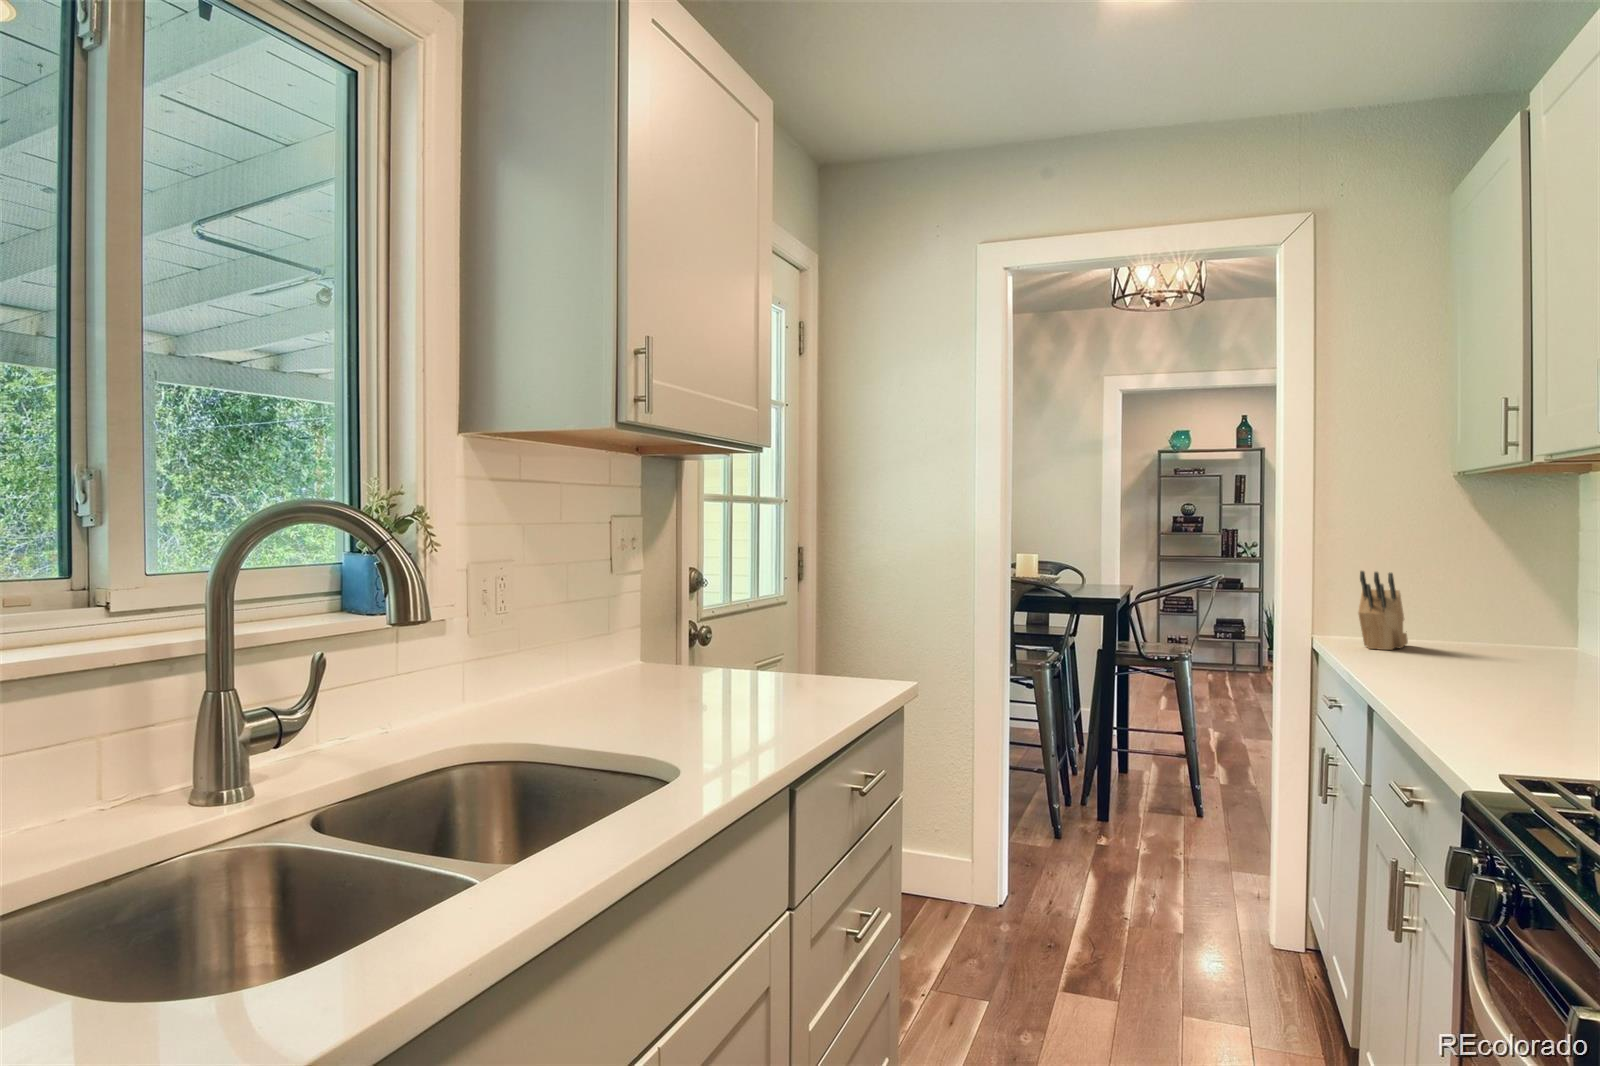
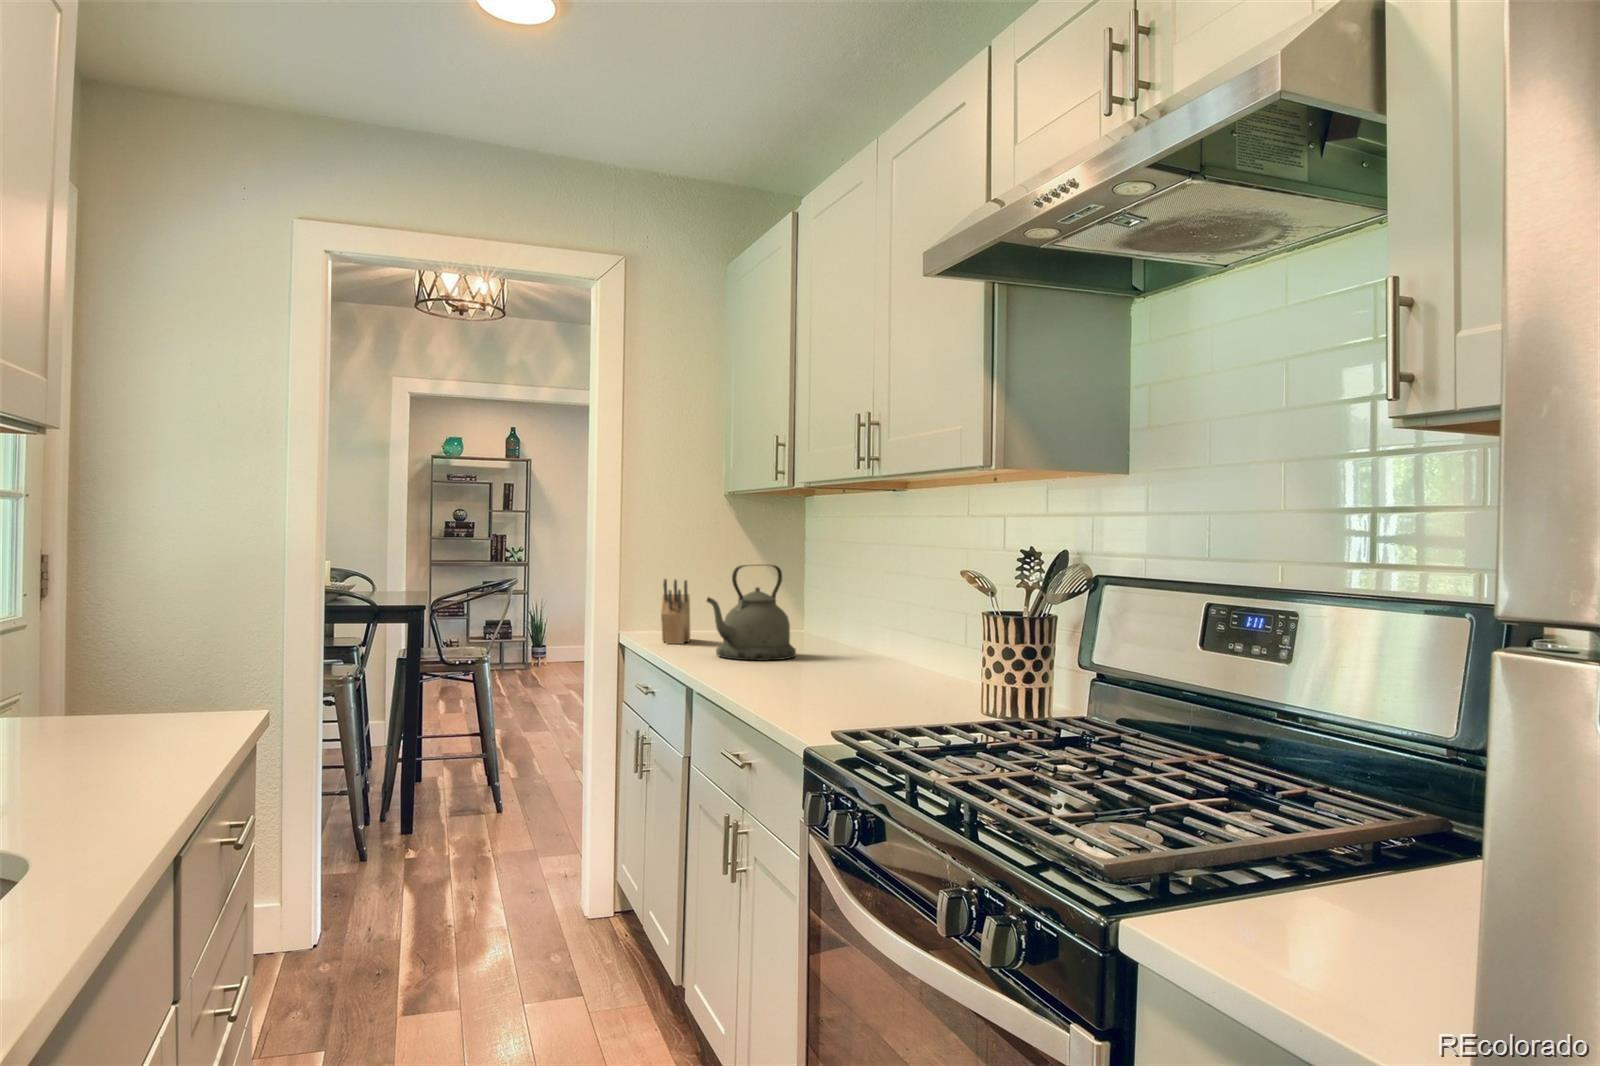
kettle: none [1401,552,1553,678] -> present [707,565,796,661]

